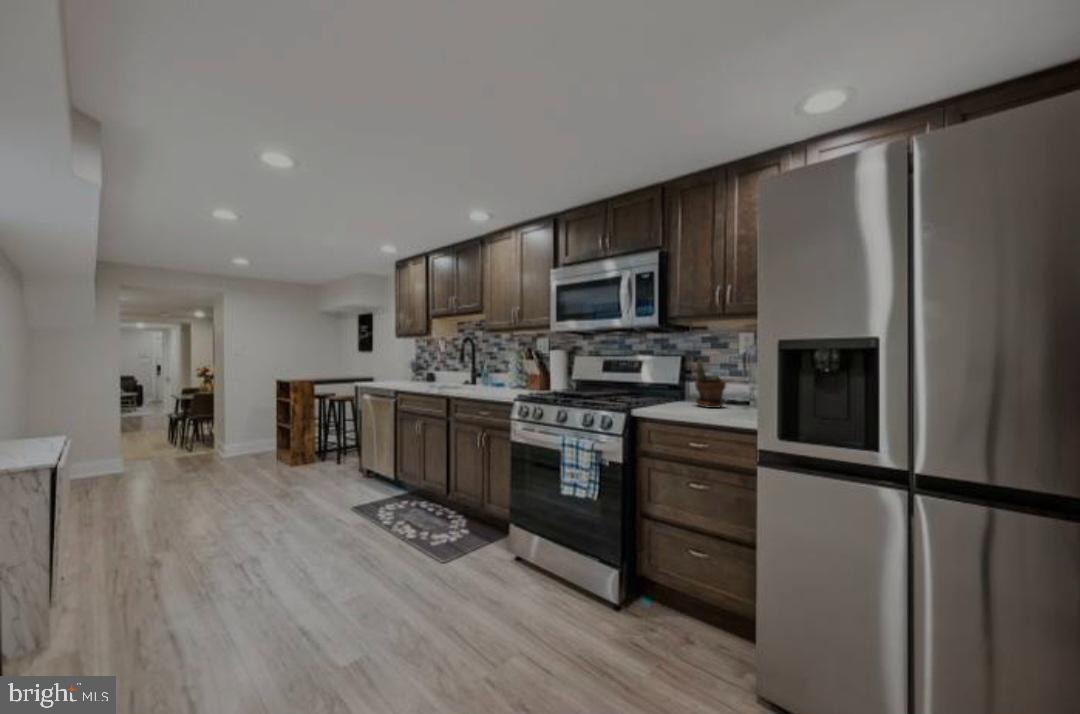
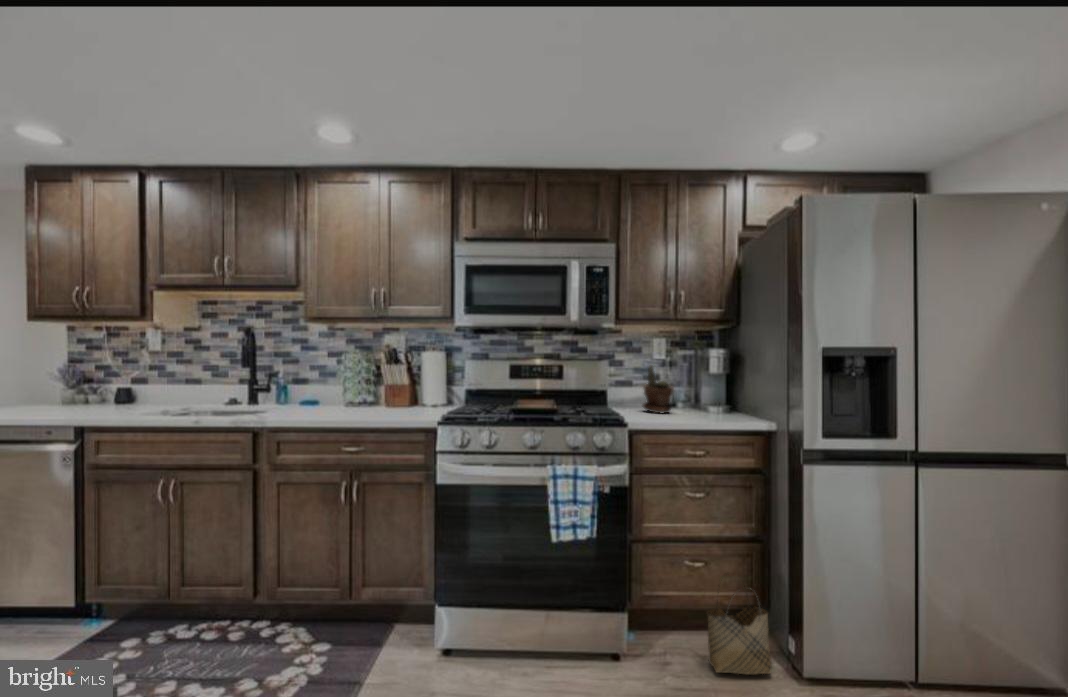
woven basket: none [667,560,729,662] -> present [707,574,772,674]

